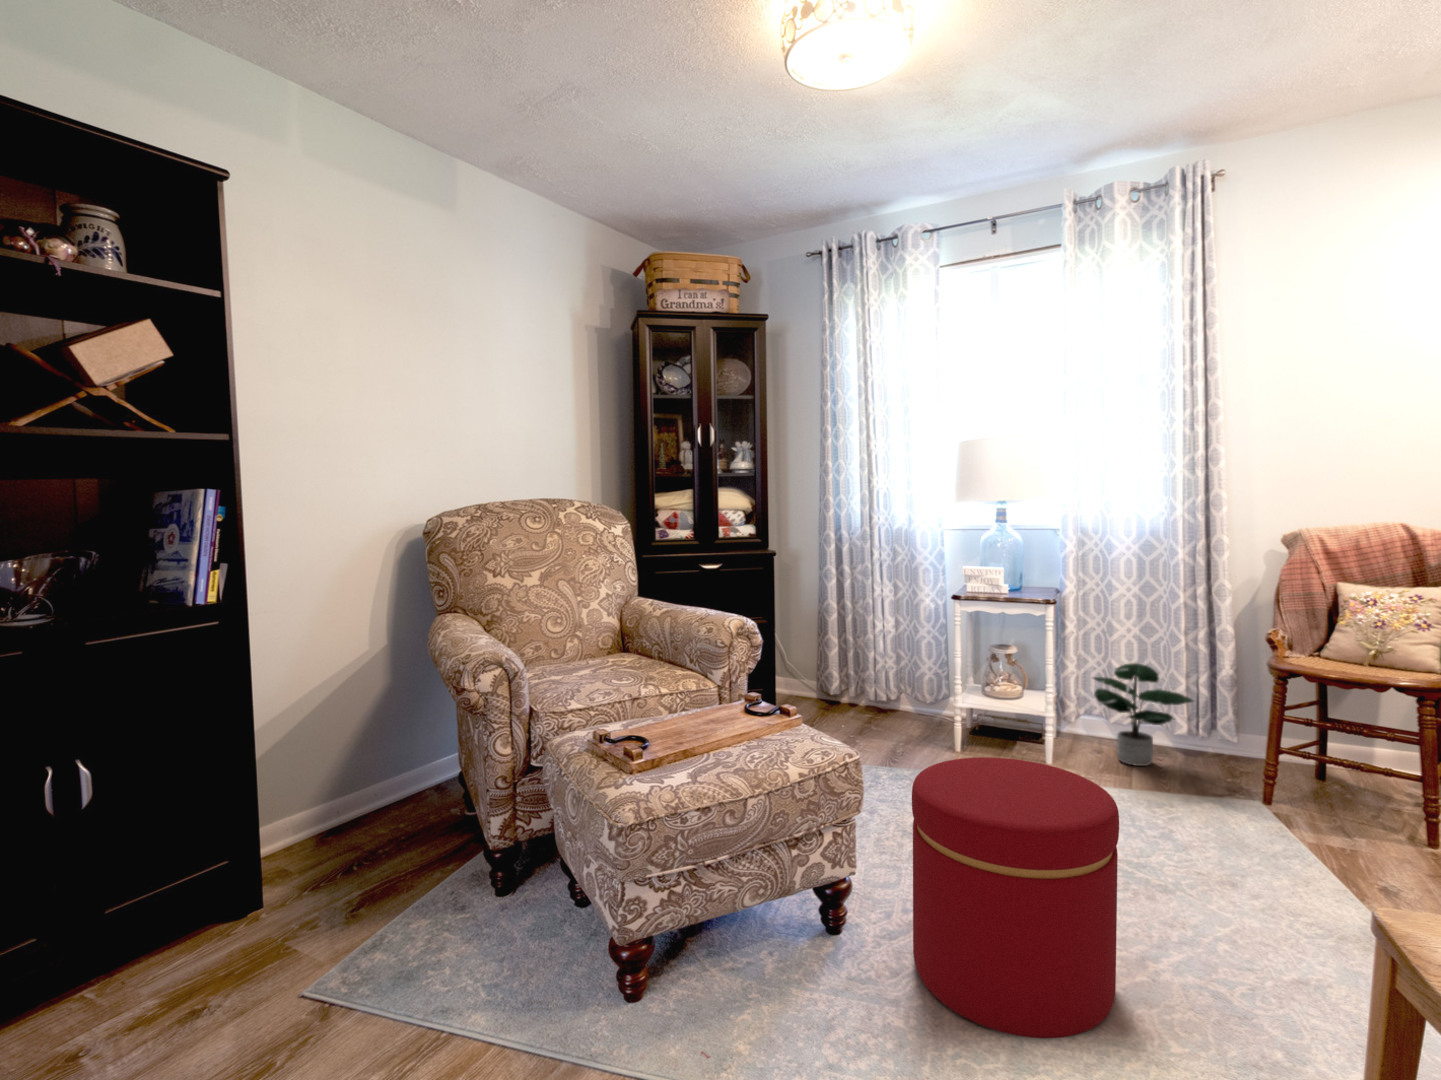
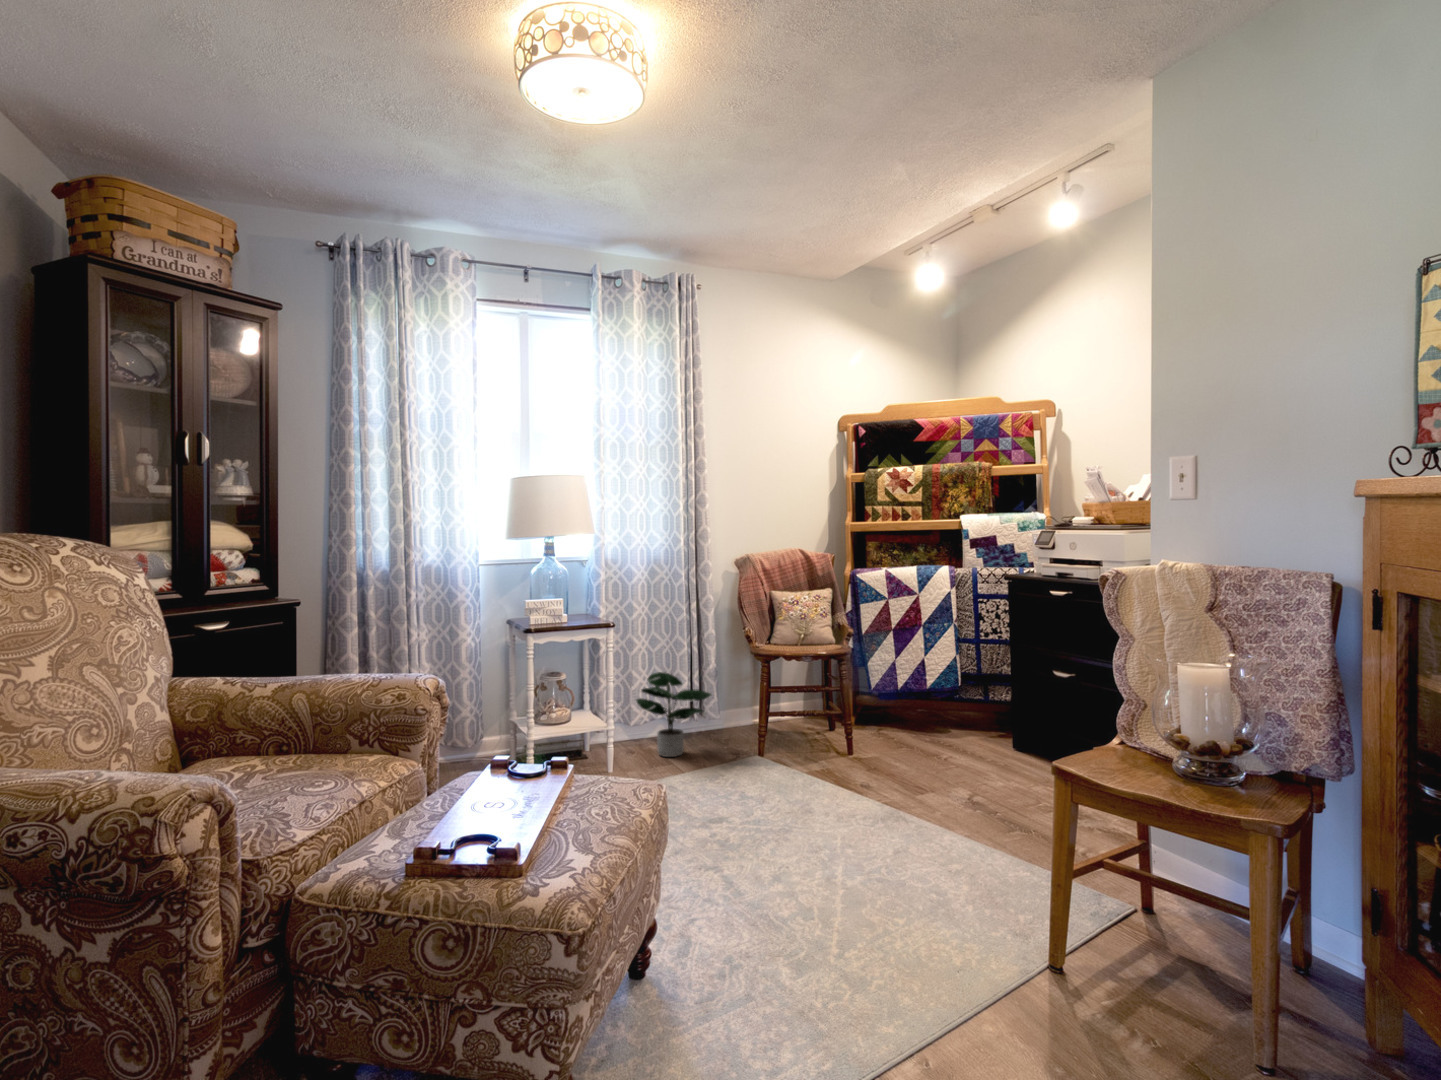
ottoman: present [912,757,1119,1038] -> none [715,752,874,975]

